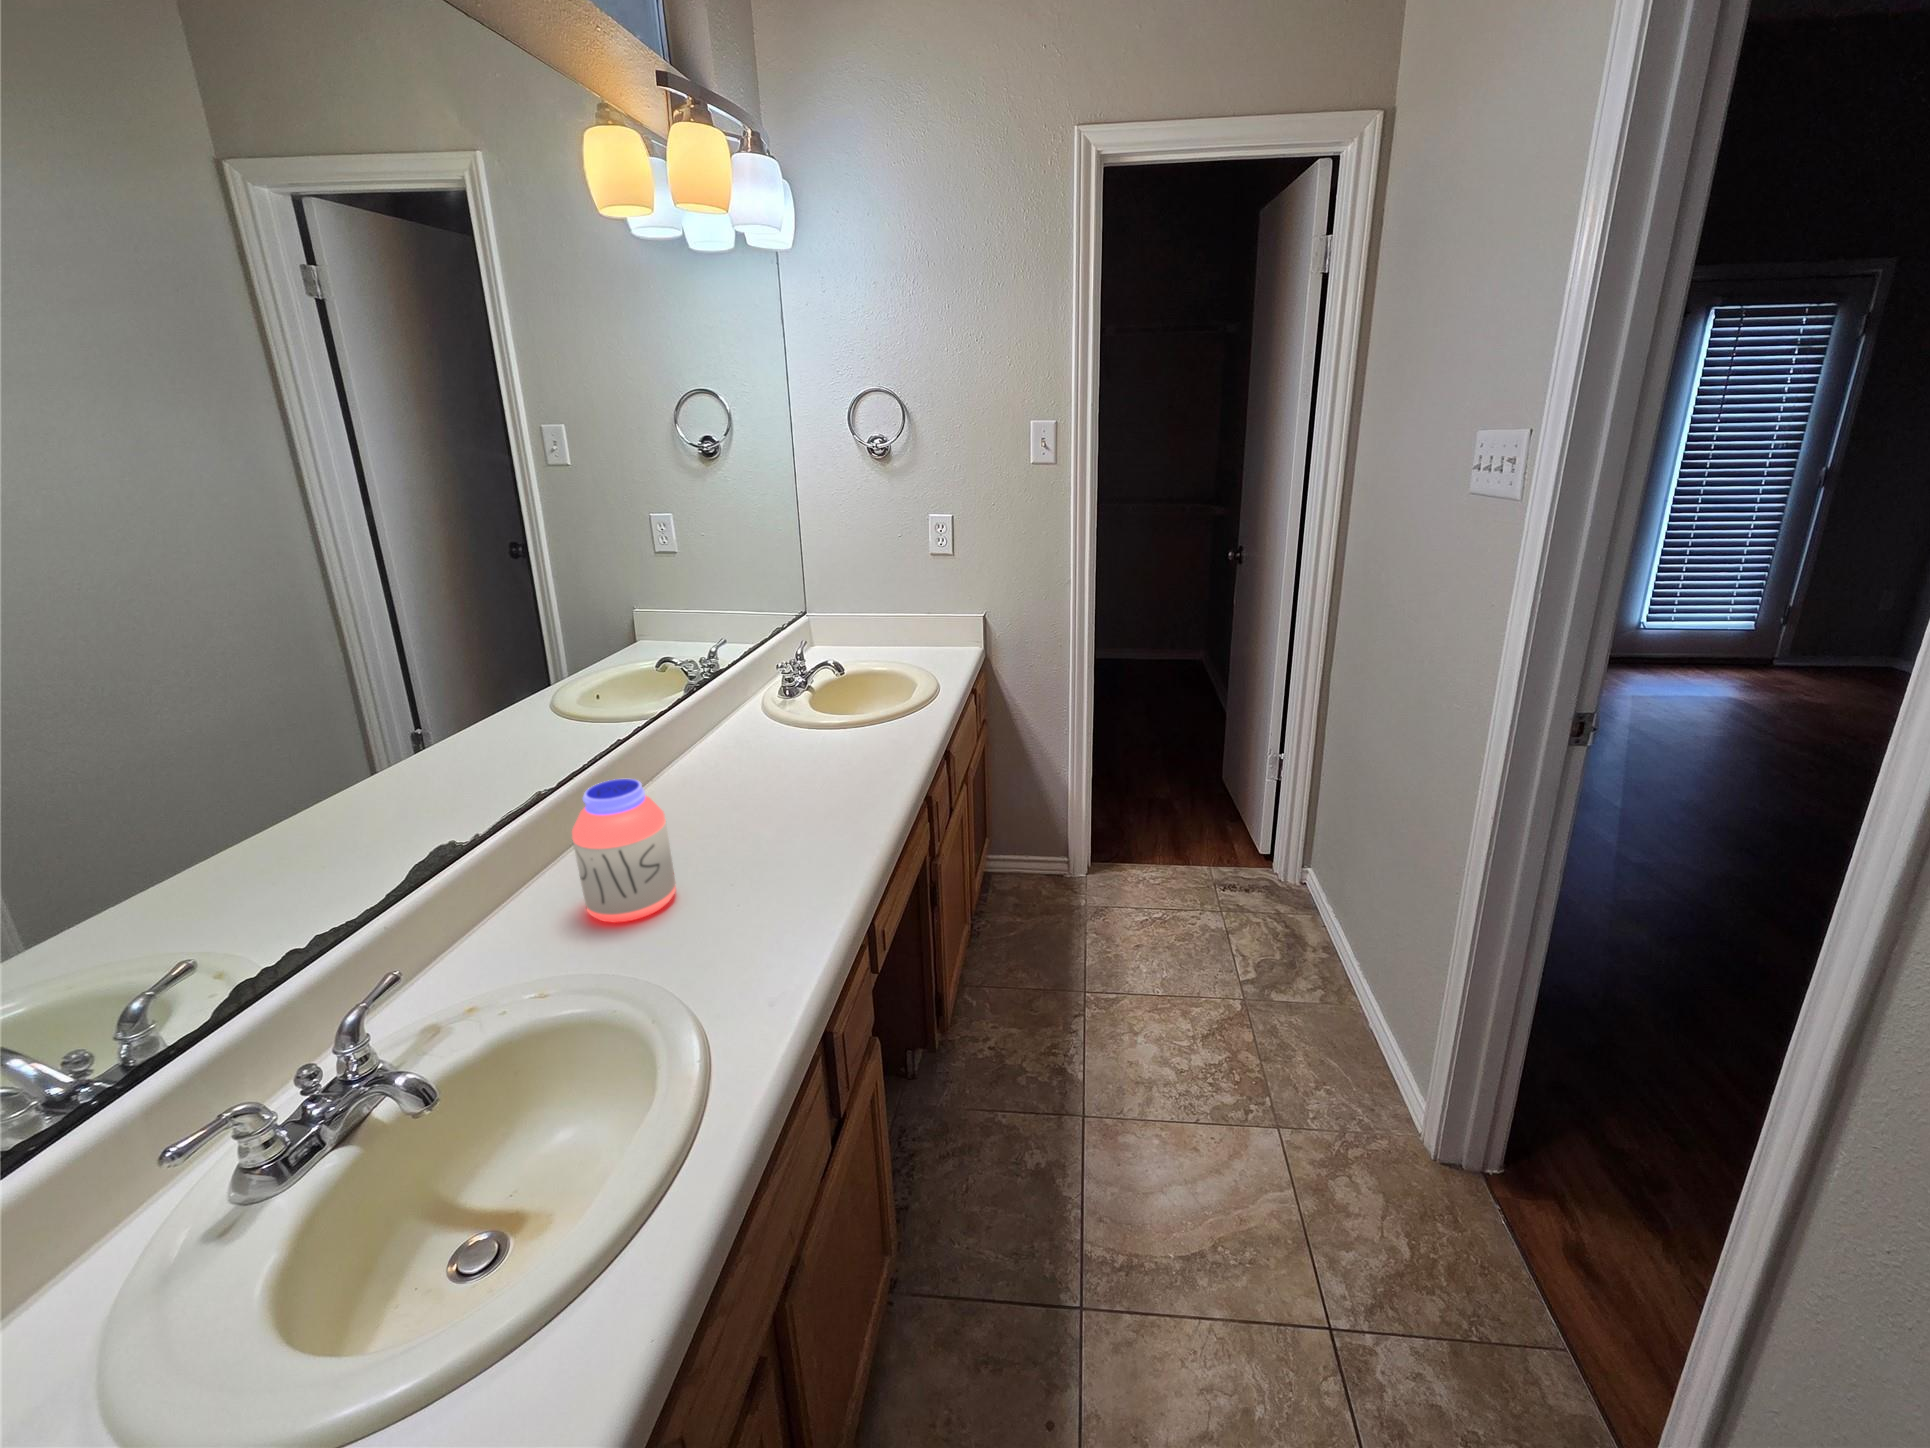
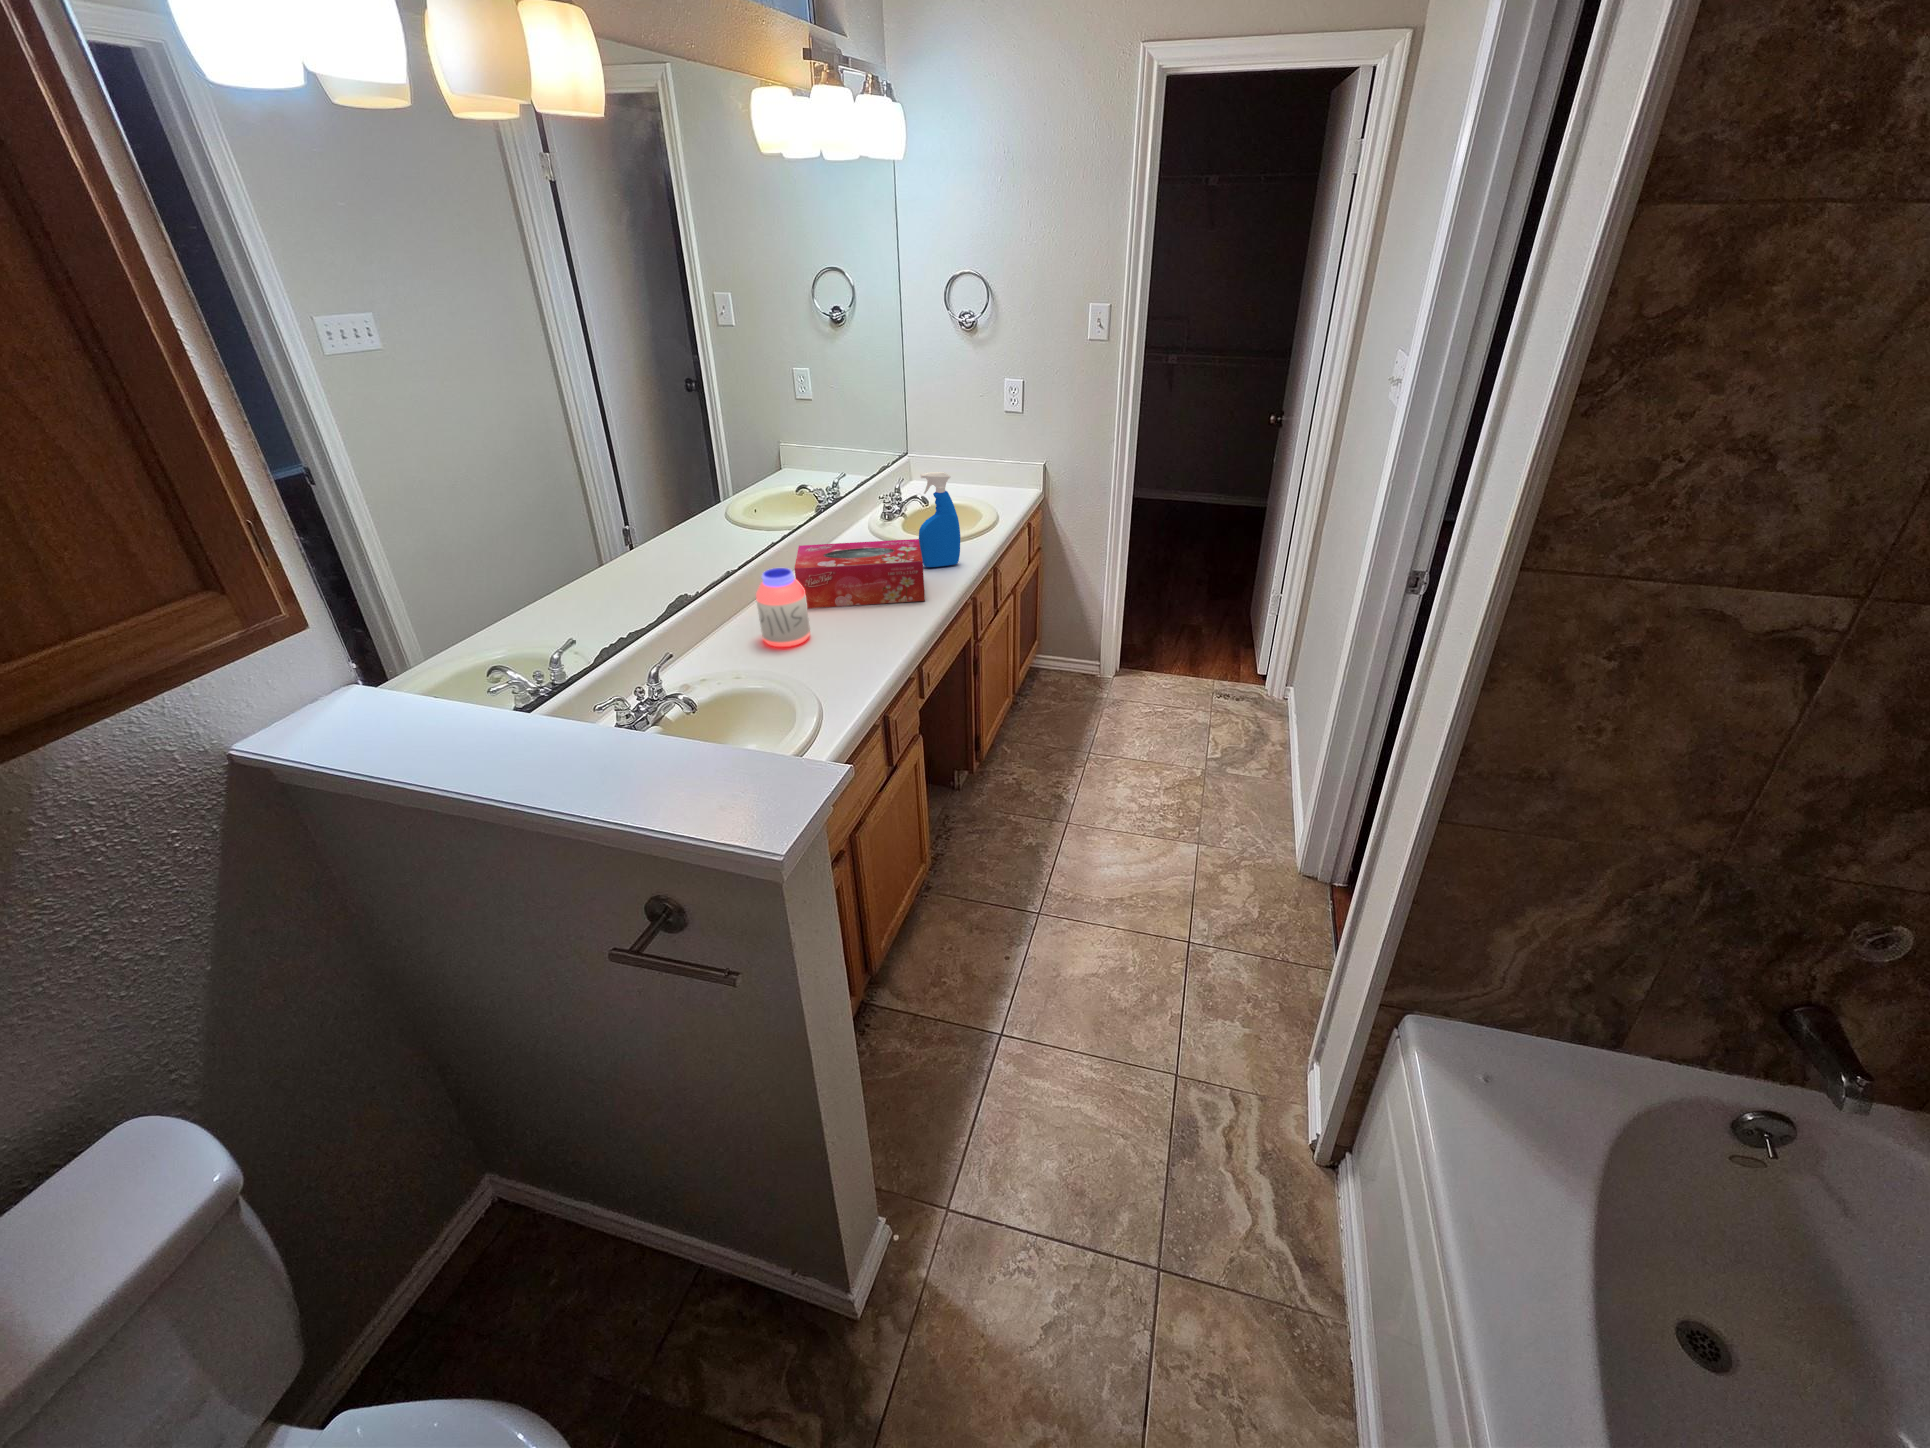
spray bottle: none [844,618,905,757] -> present [919,472,960,567]
tissue box: none [647,716,866,843] -> present [794,539,925,608]

